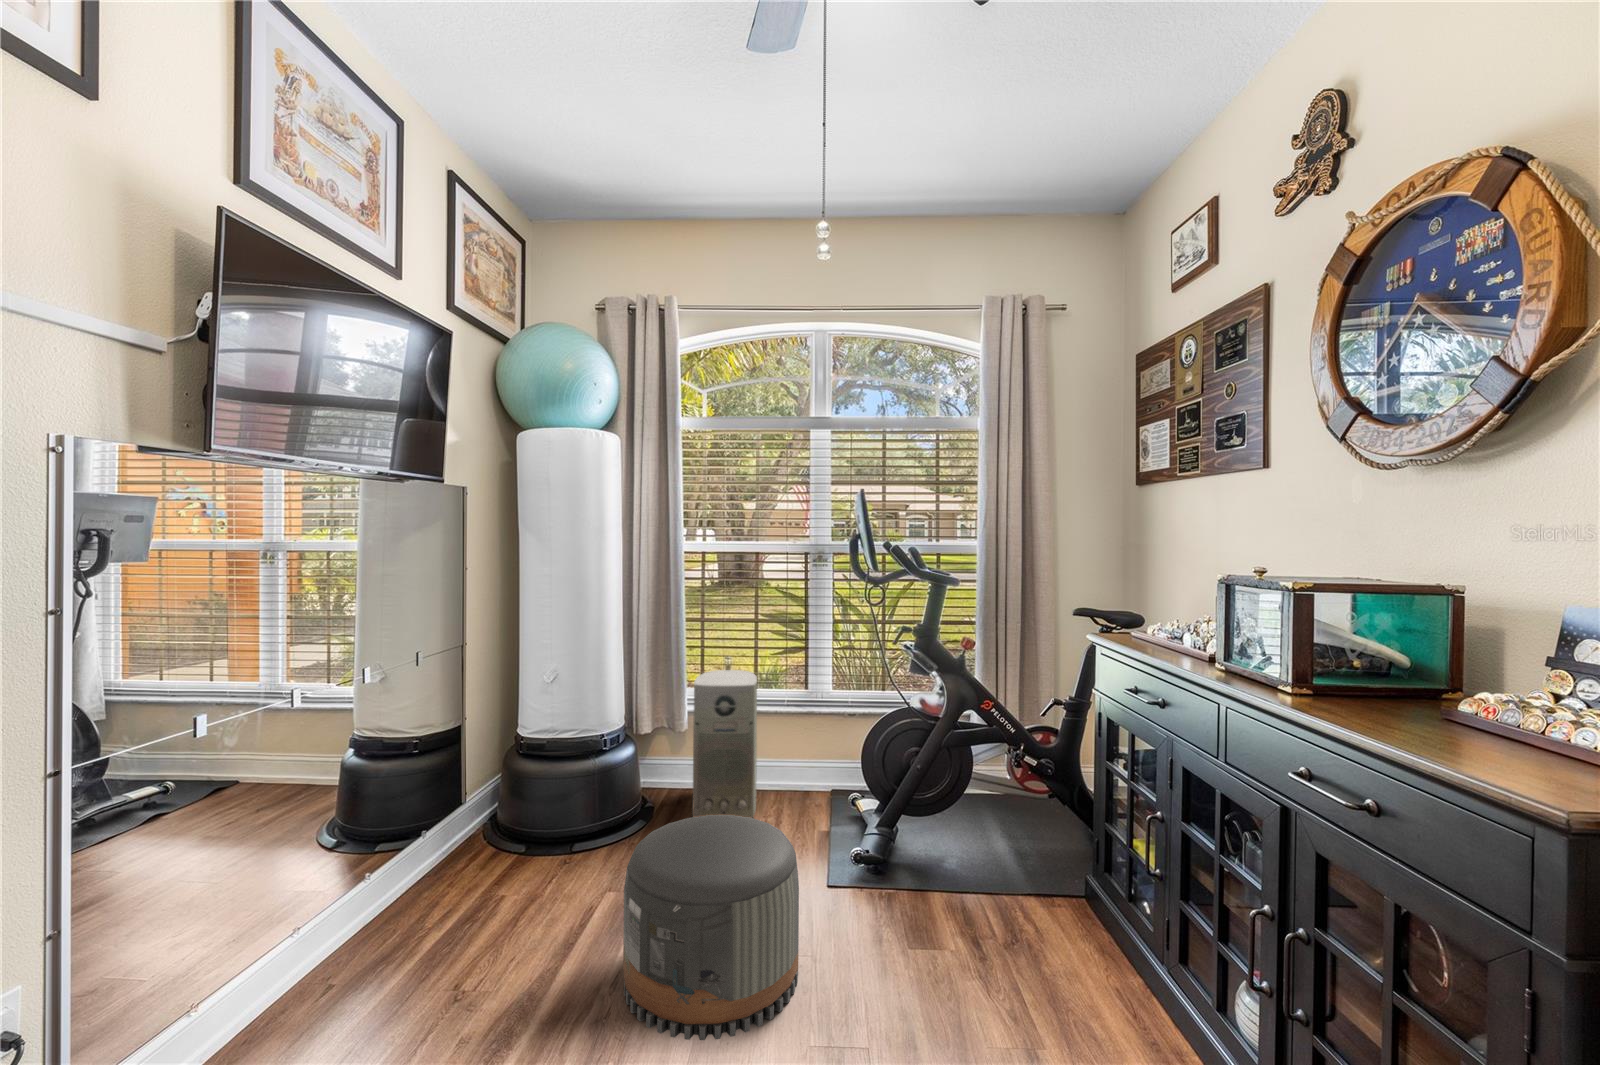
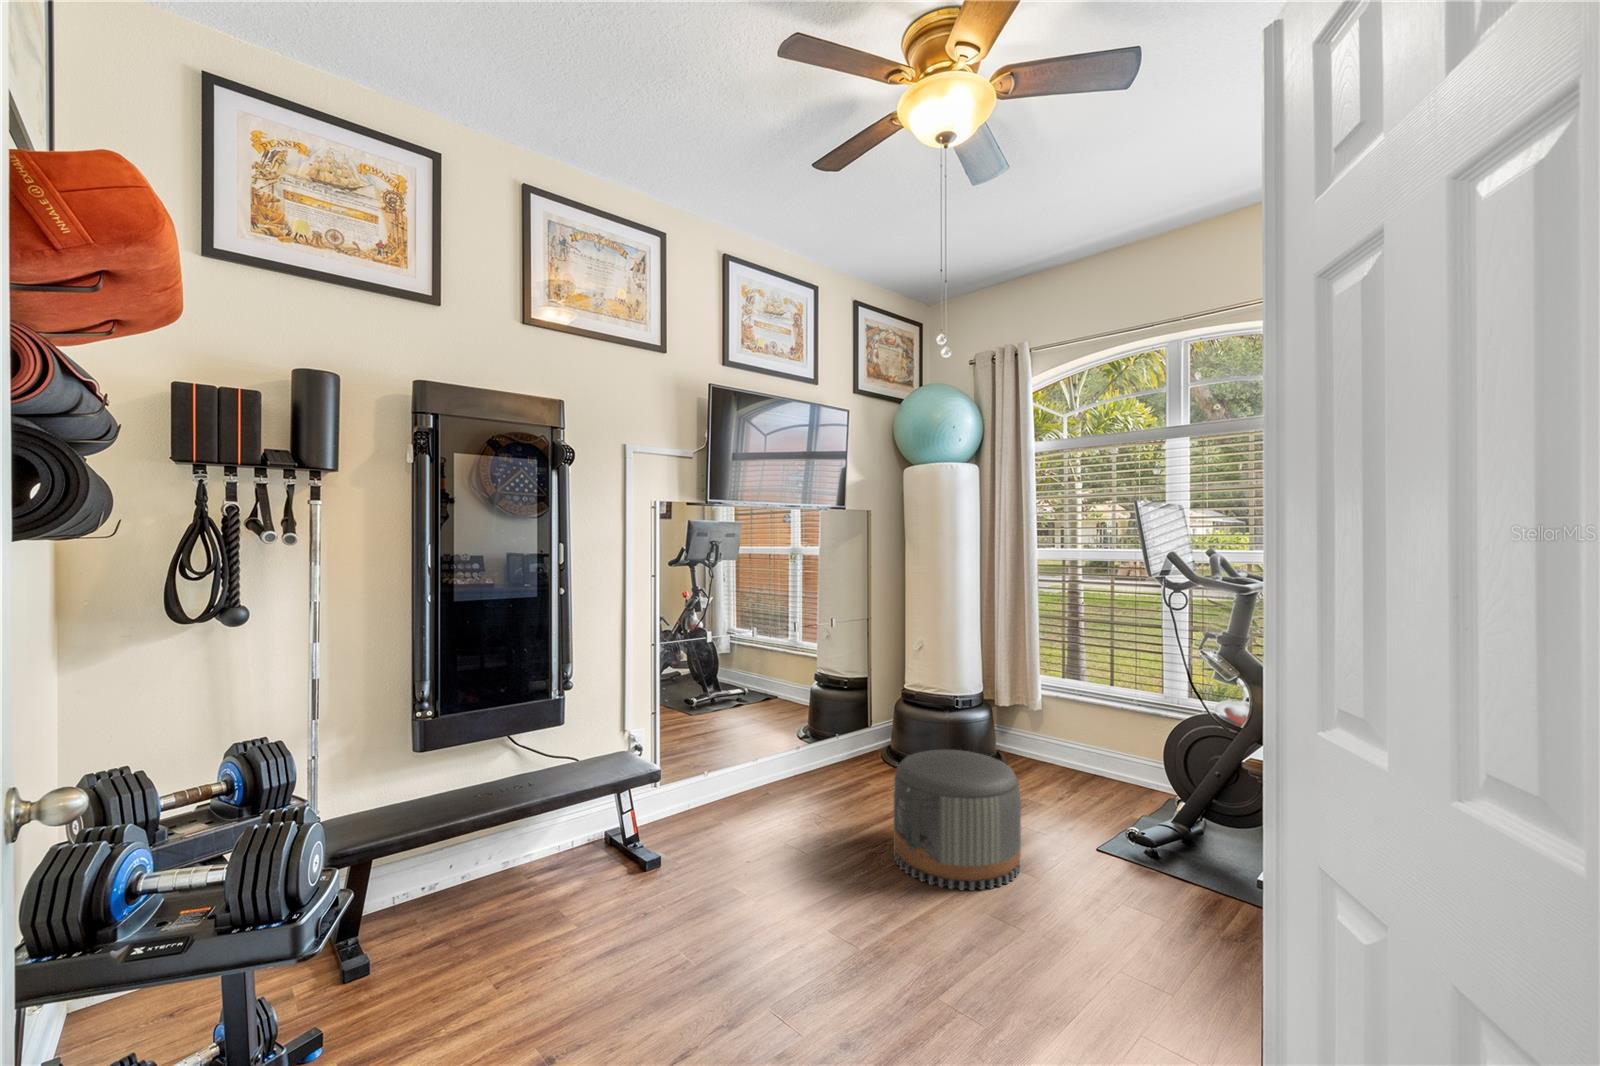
air purifier: present [692,670,757,818] -> none [1027,663,1095,793]

